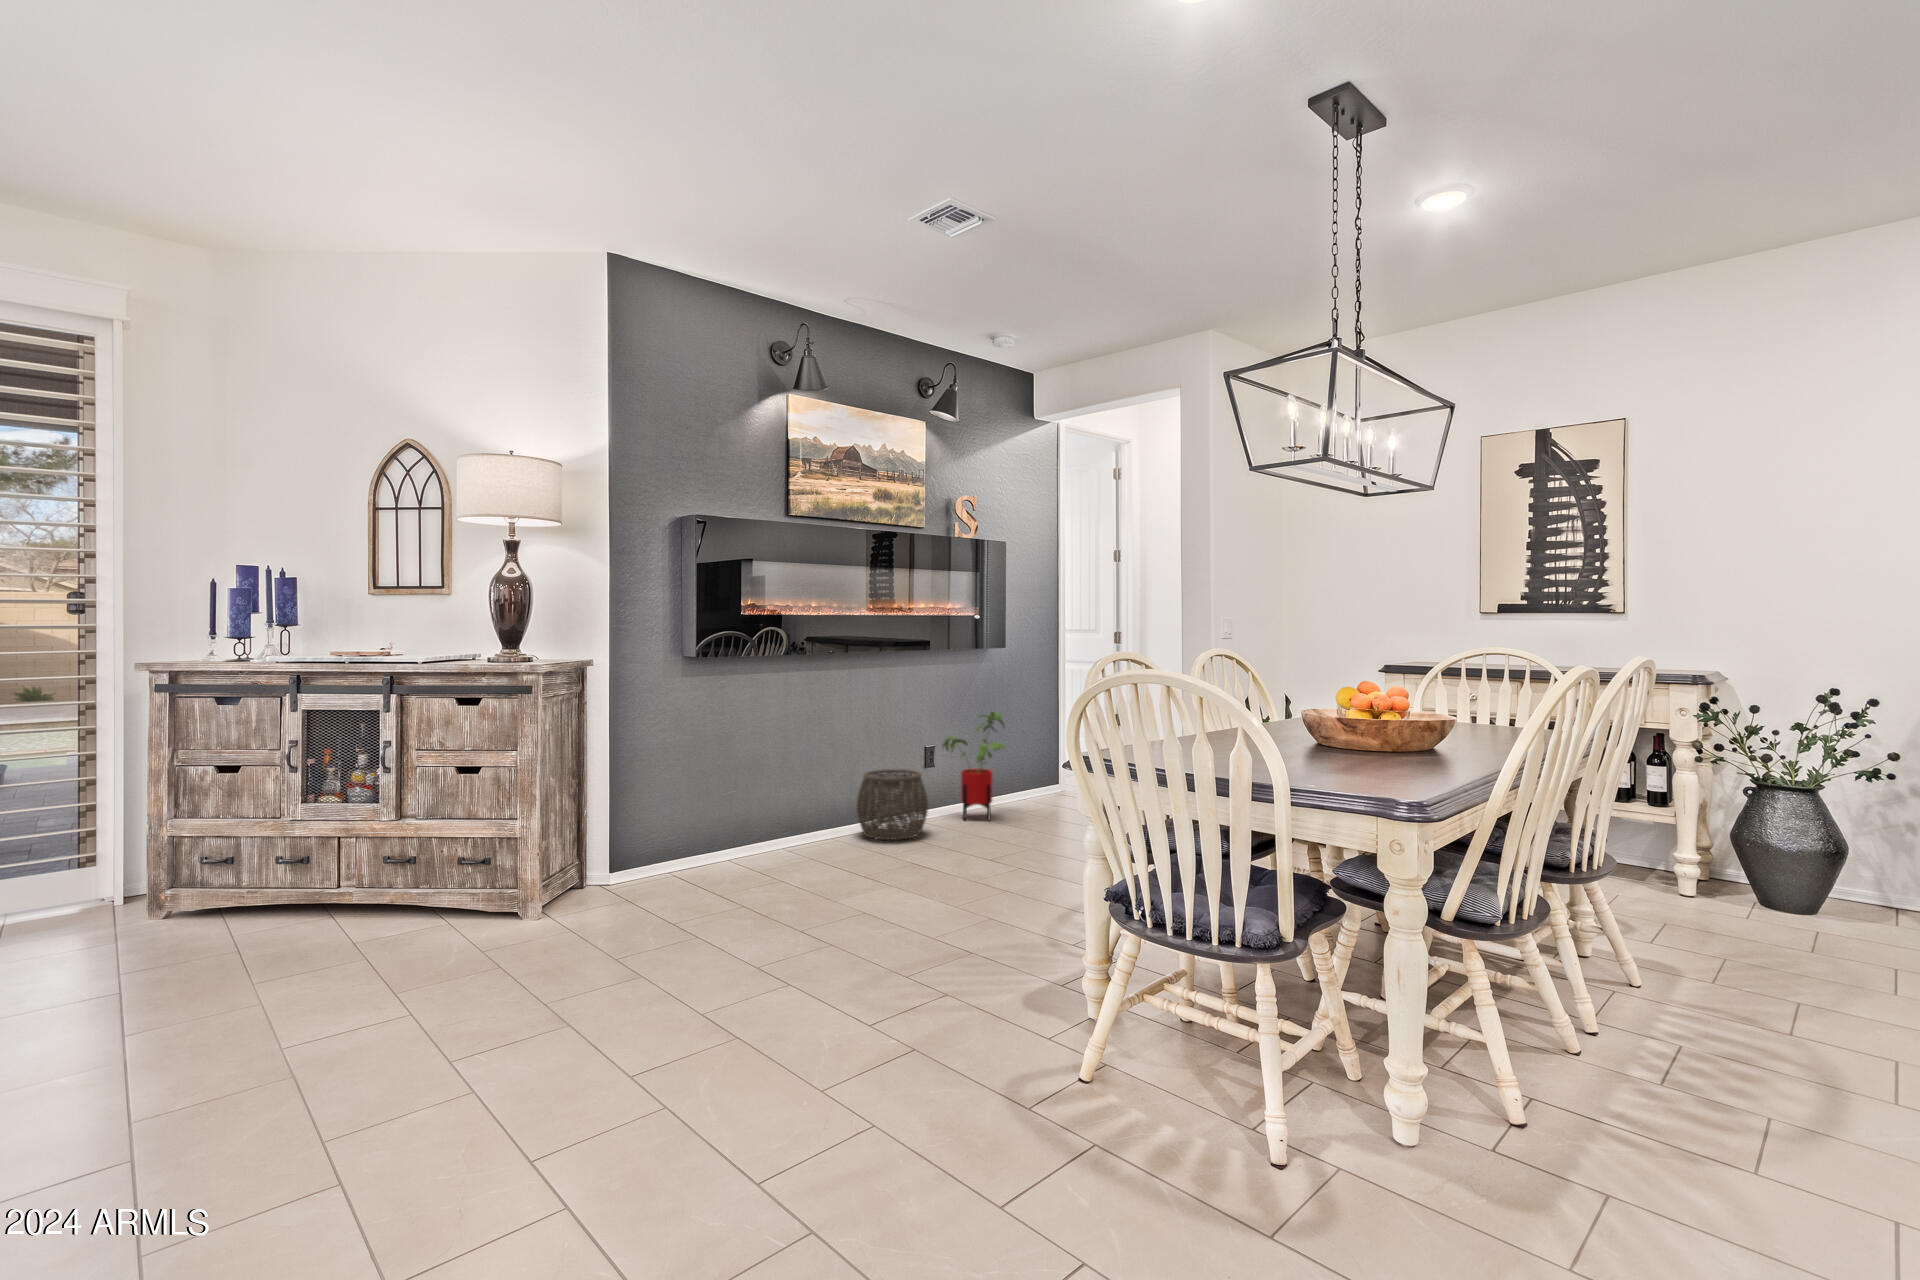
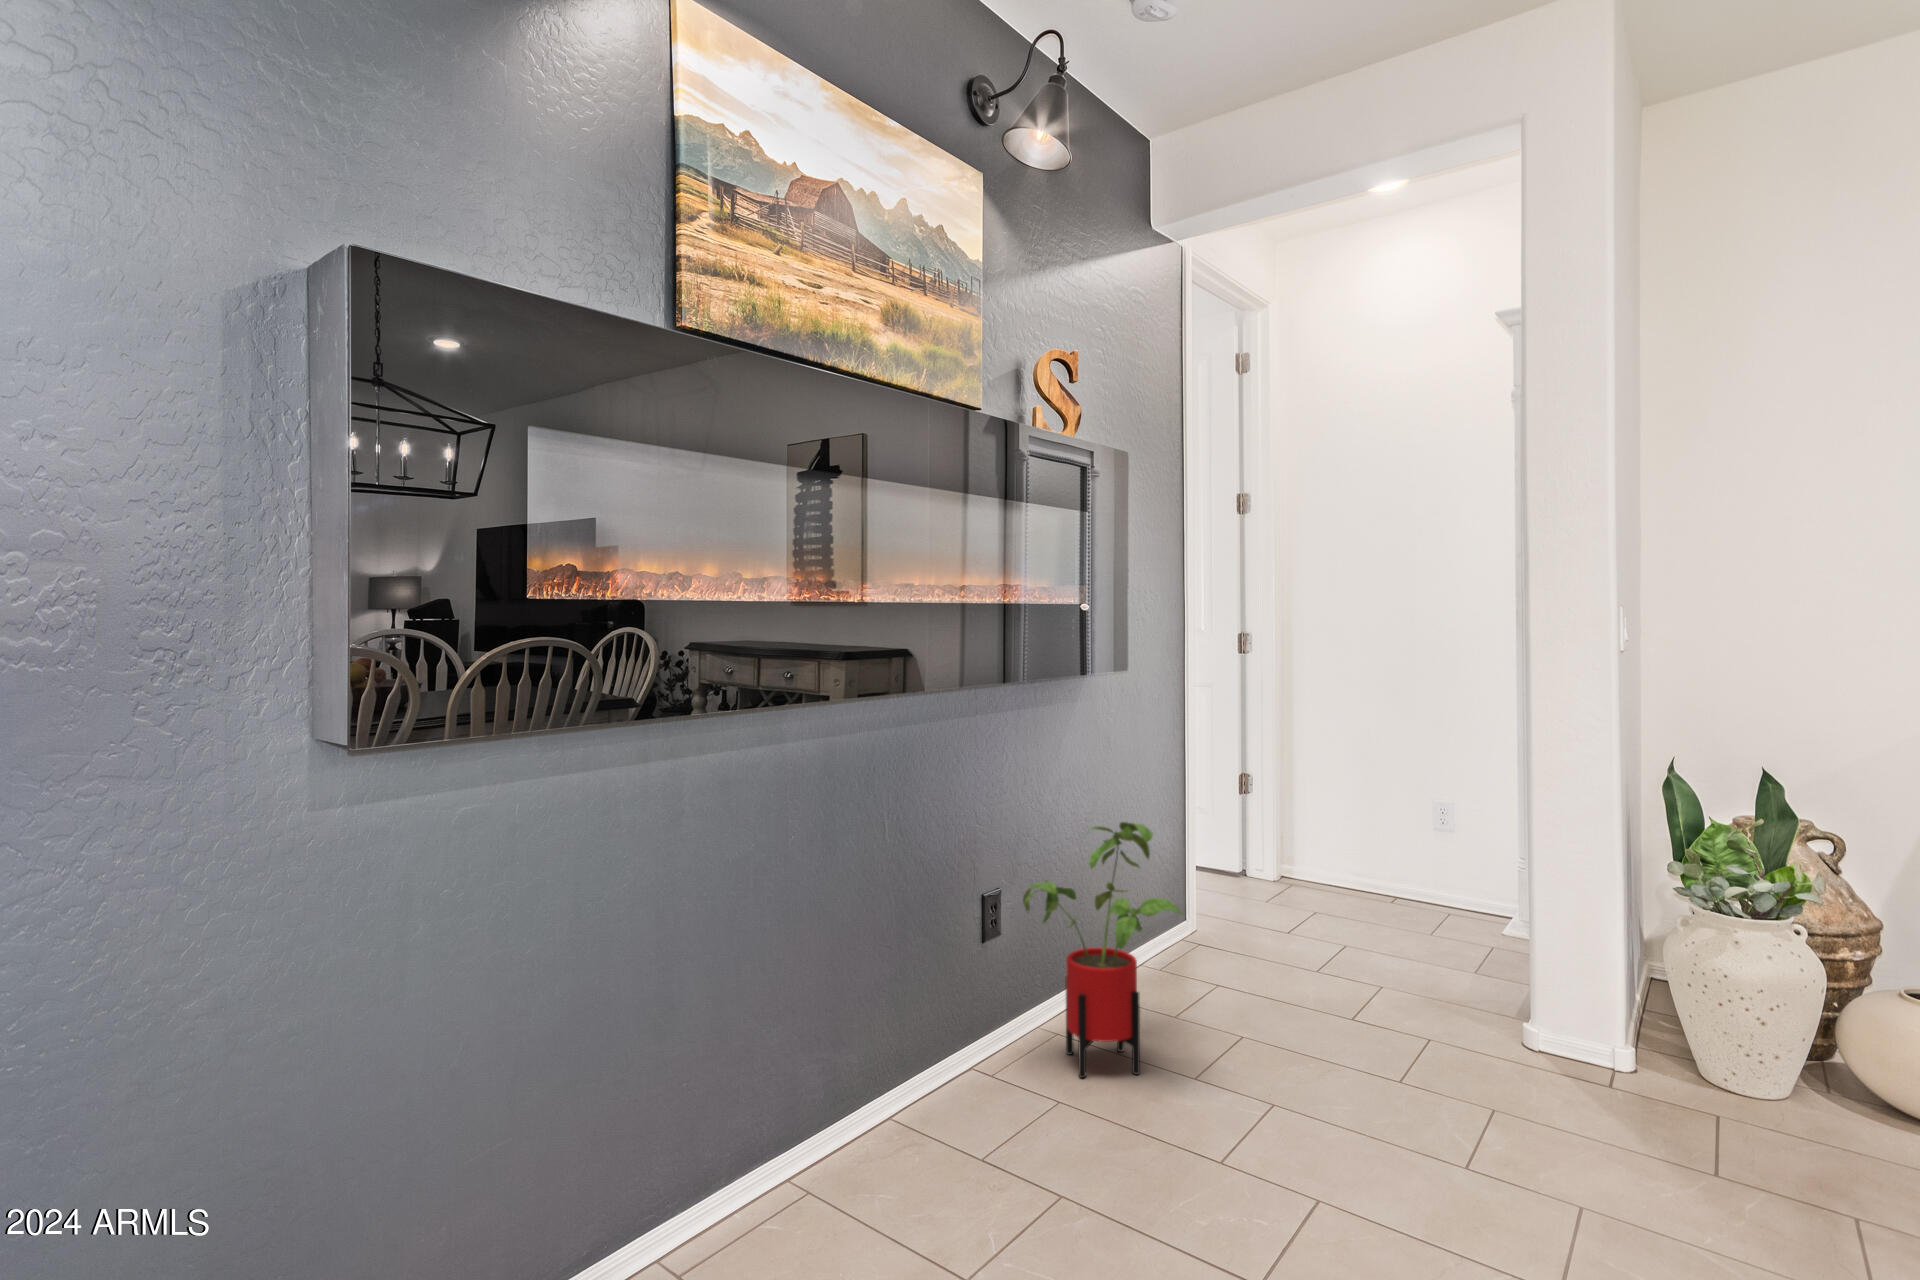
woven basket: present [856,769,928,840] -> none [855,984,1041,1206]

